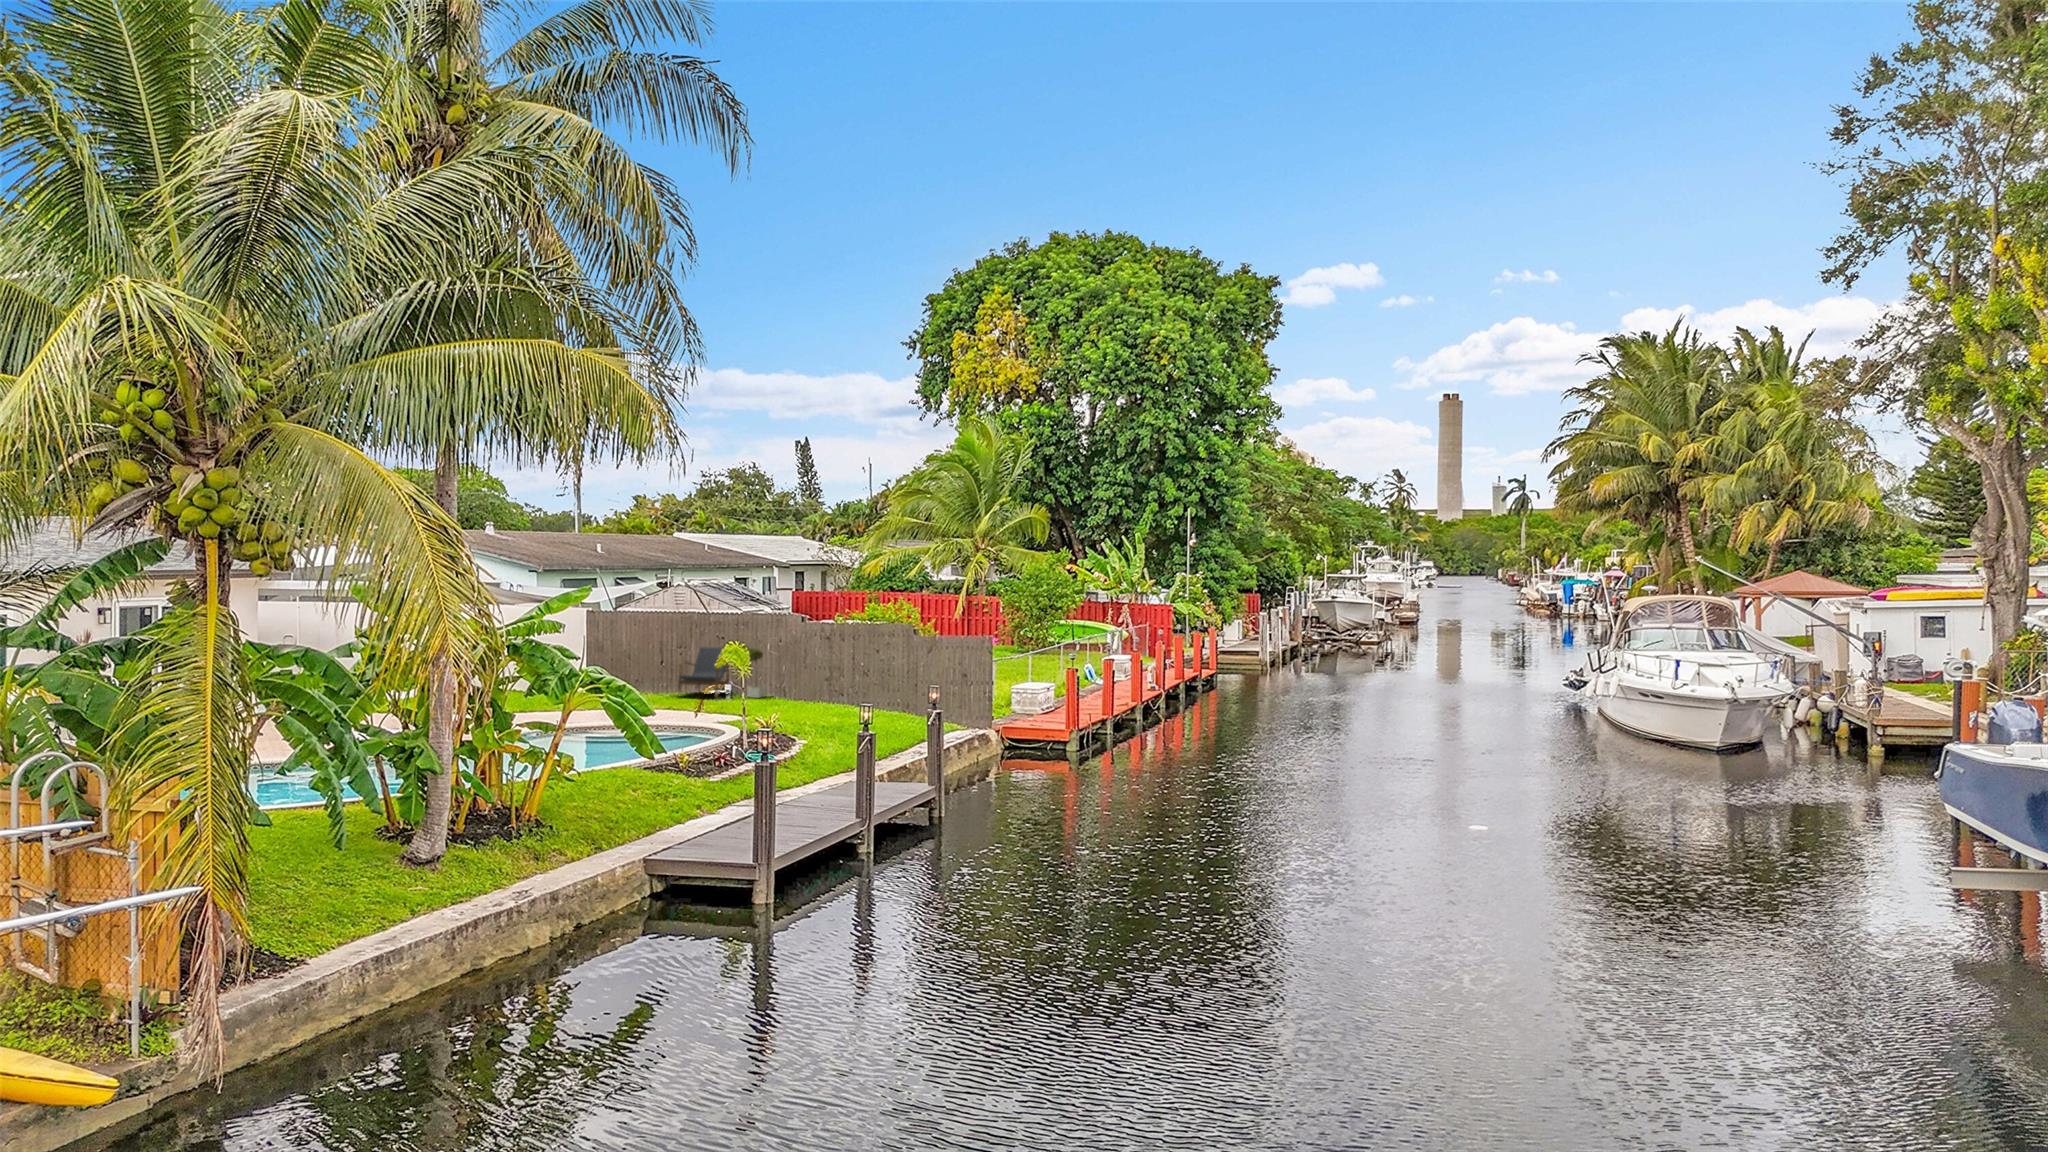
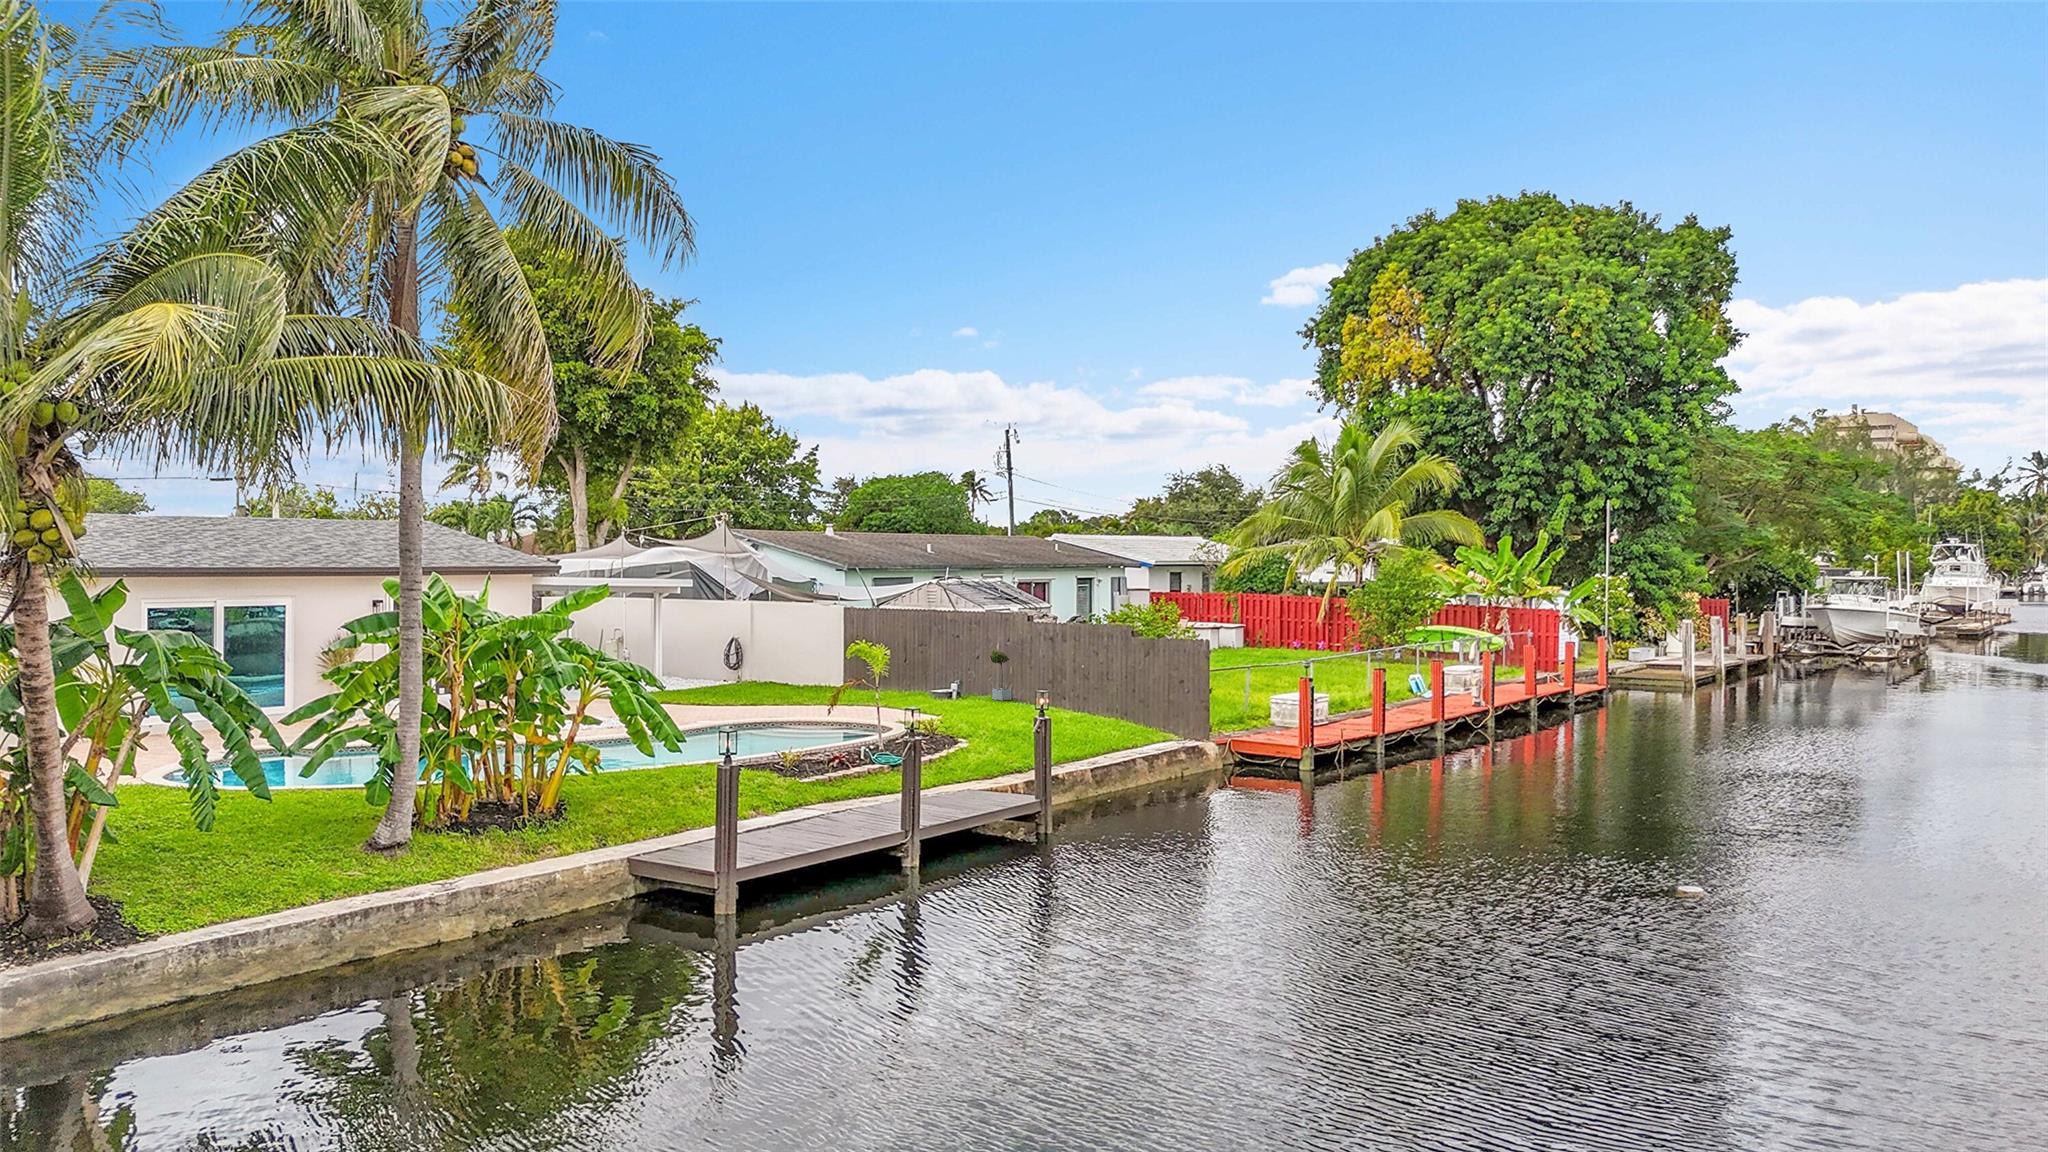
lounge chair: present [678,647,729,696] -> none [931,648,984,699]

